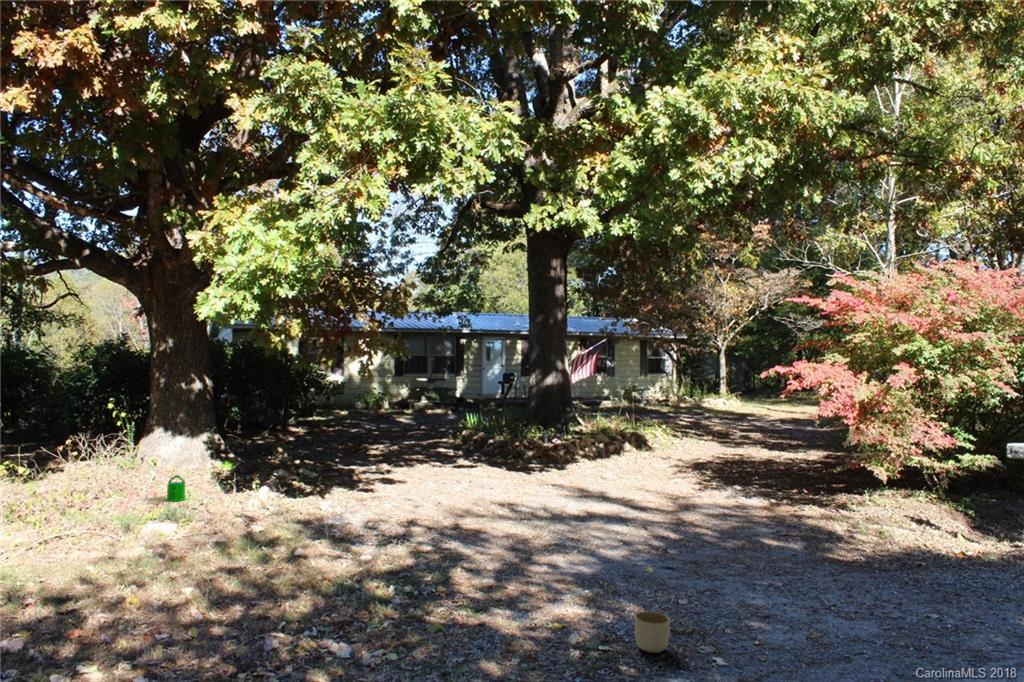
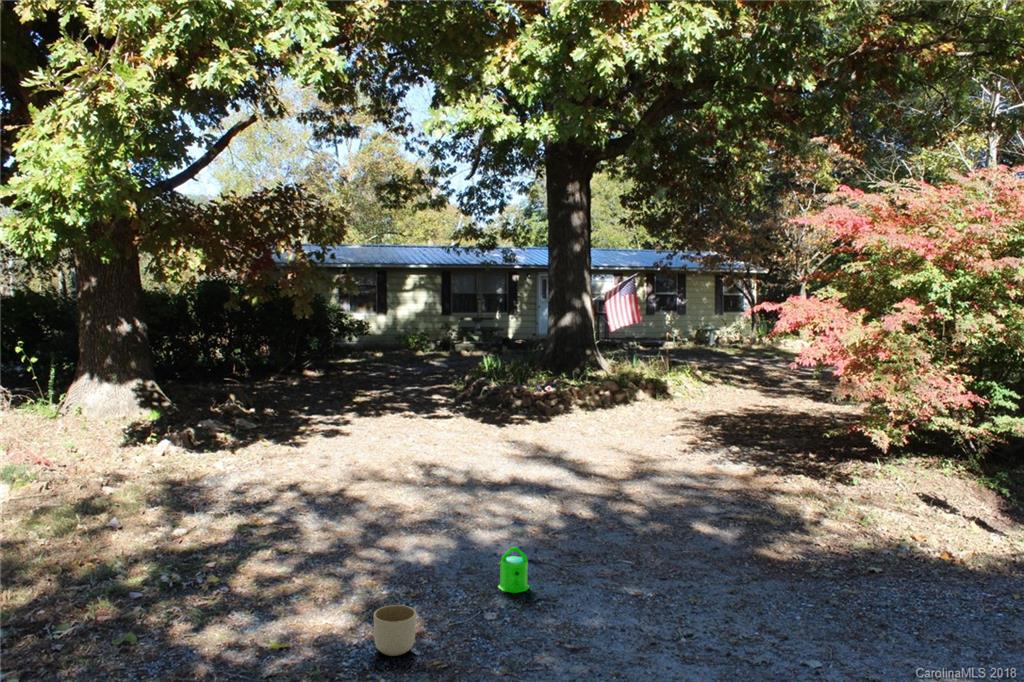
watering can: present [166,475,185,501] -> present [498,547,529,593]

